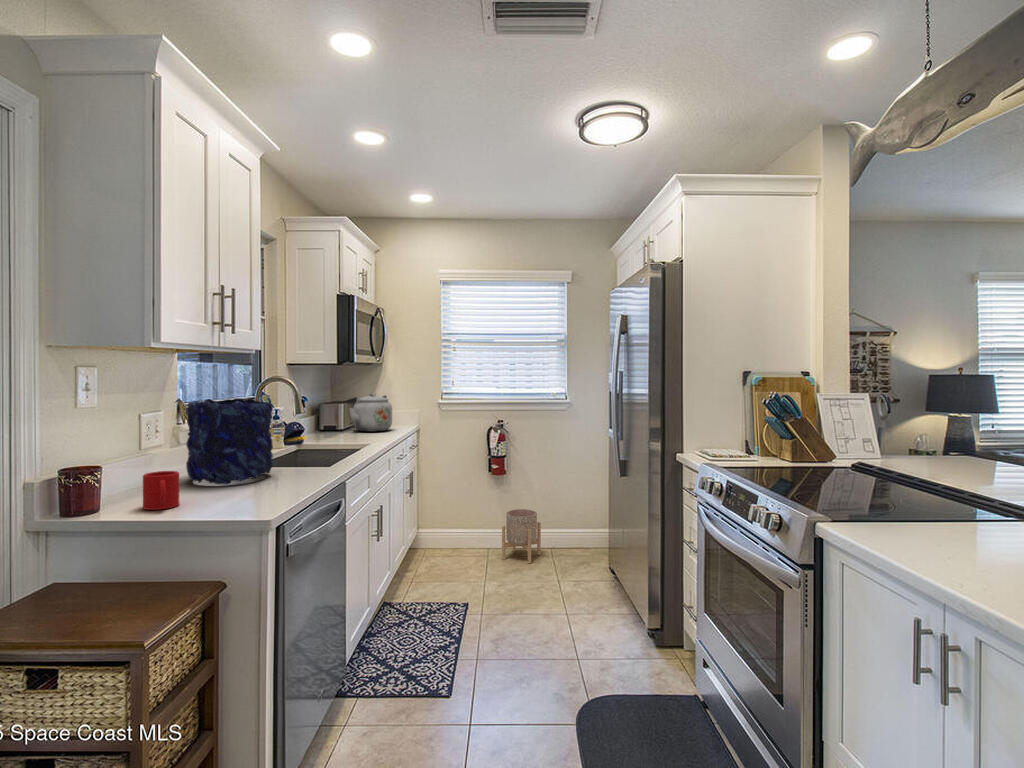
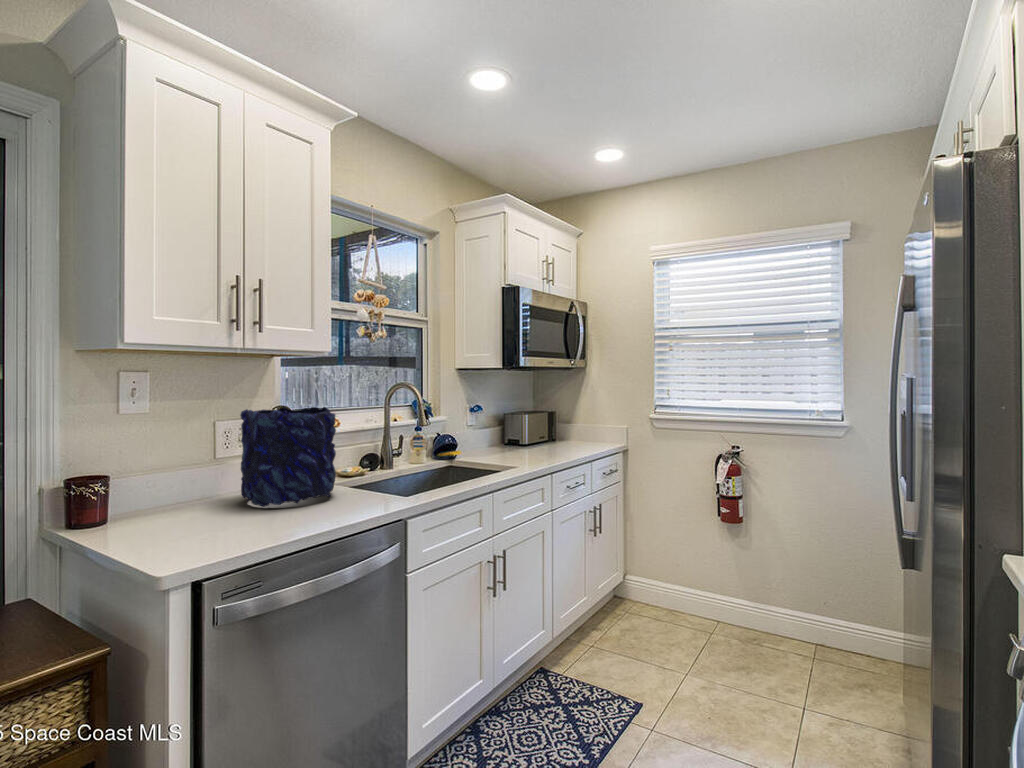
kettle: present [346,394,392,432] -> none [526,404,580,450]
mug: present [143,471,179,510] -> none [131,487,173,532]
planter: present [502,509,541,564] -> none [731,575,797,661]

